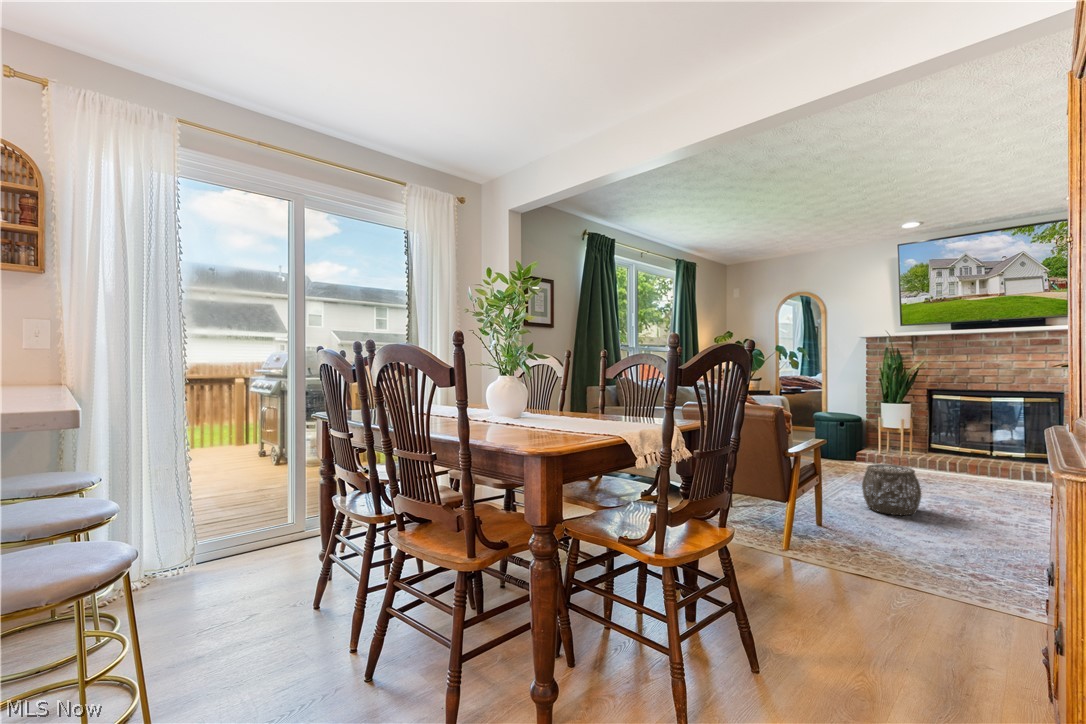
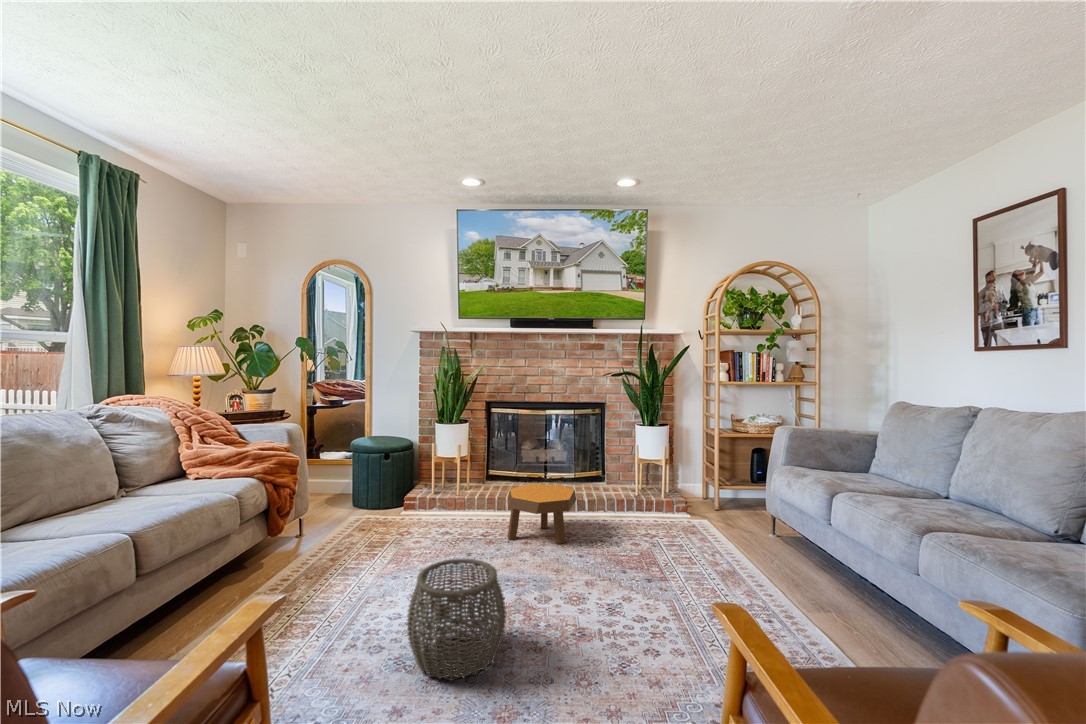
footstool: none [941,450,1010,491] -> present [508,484,576,544]

